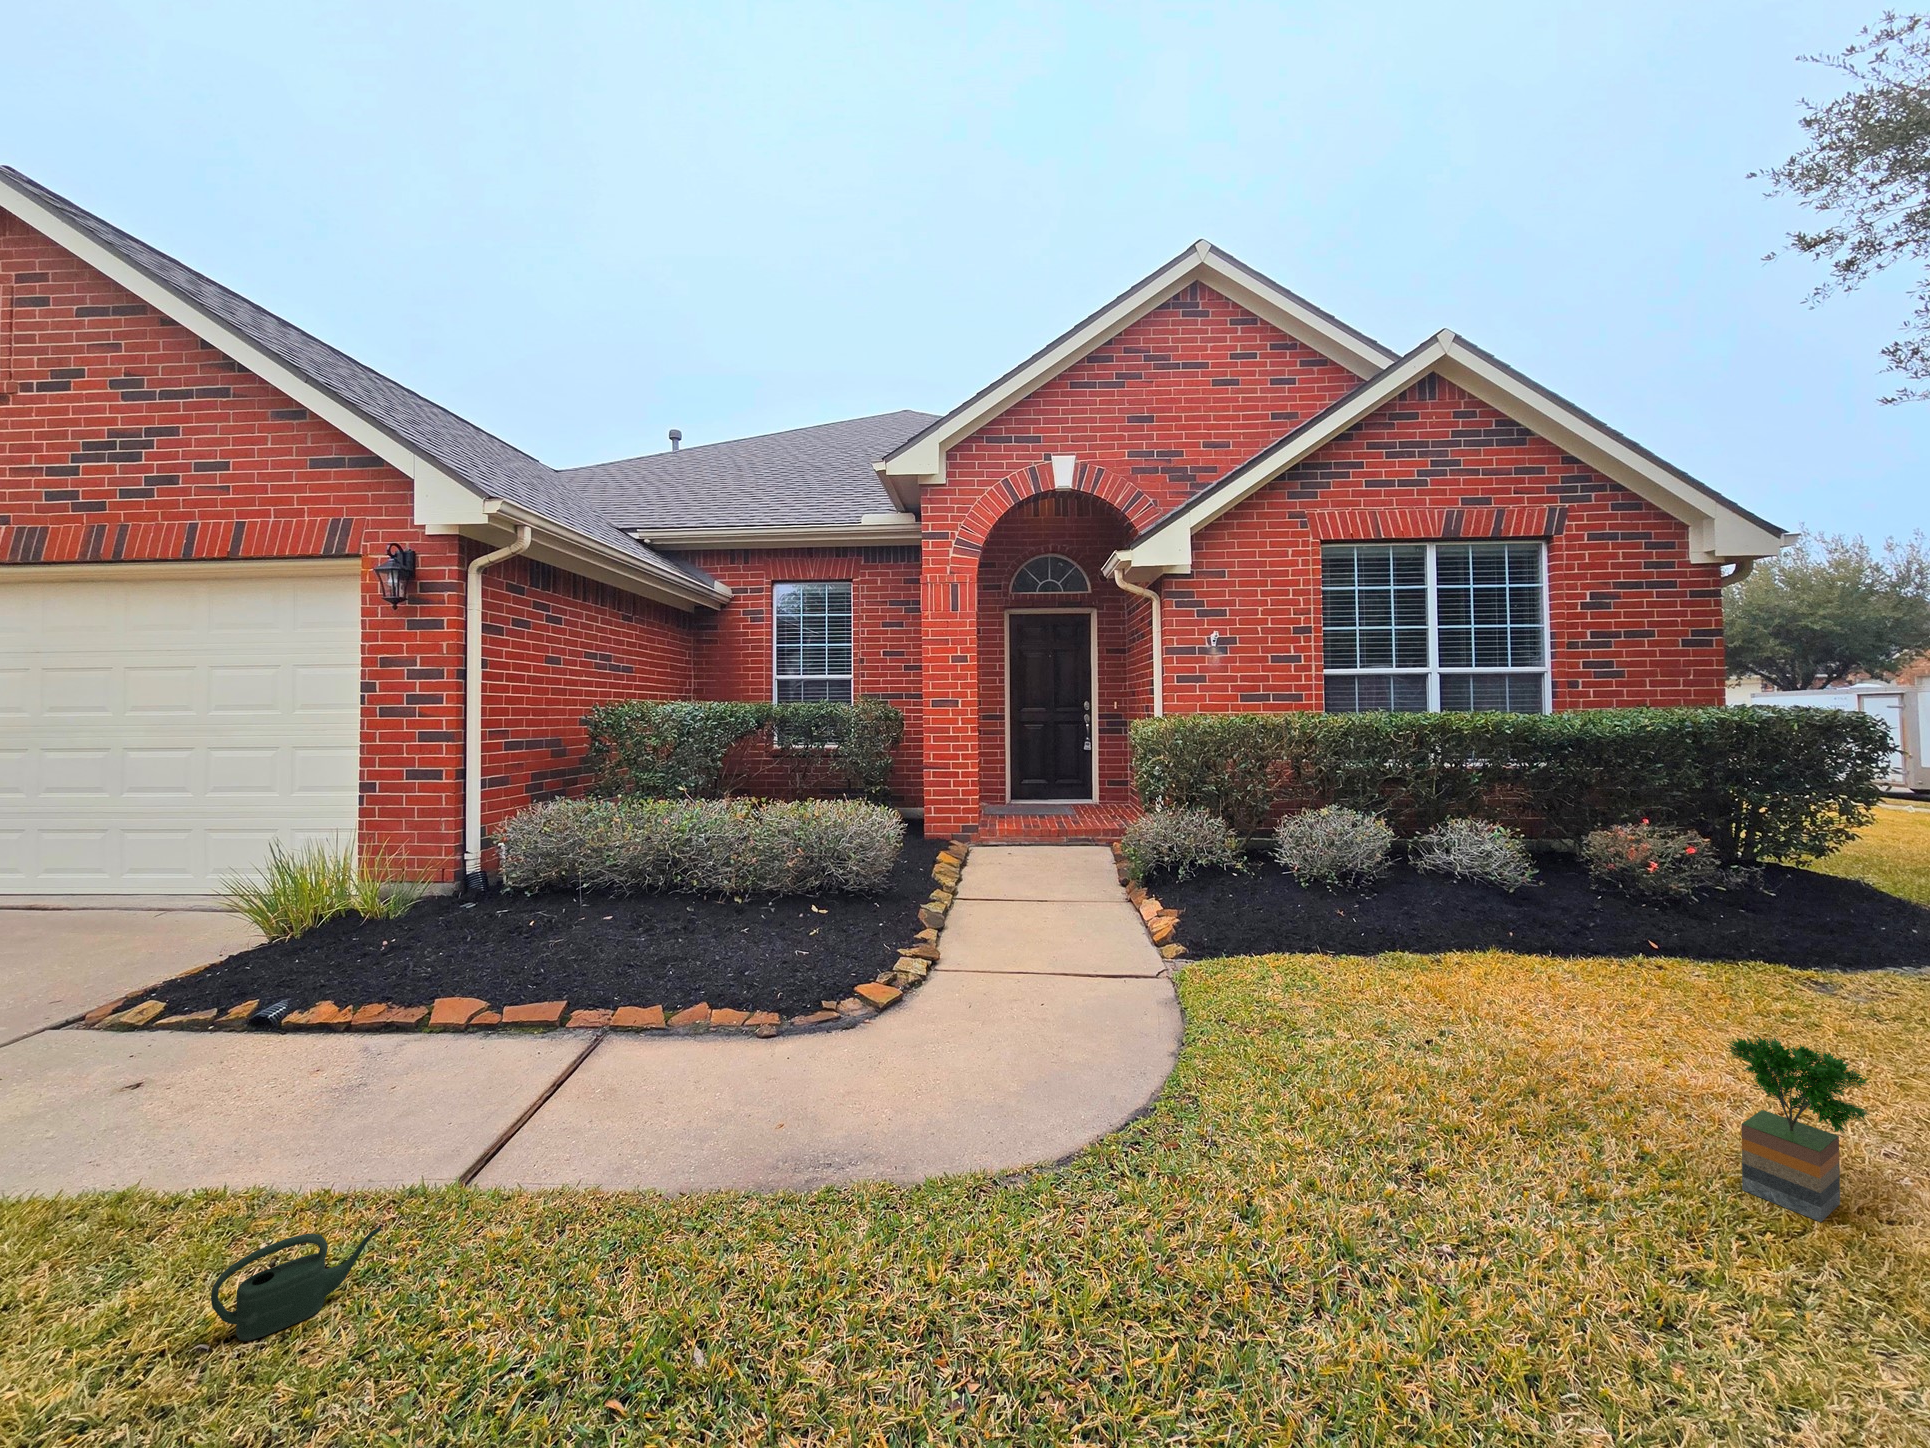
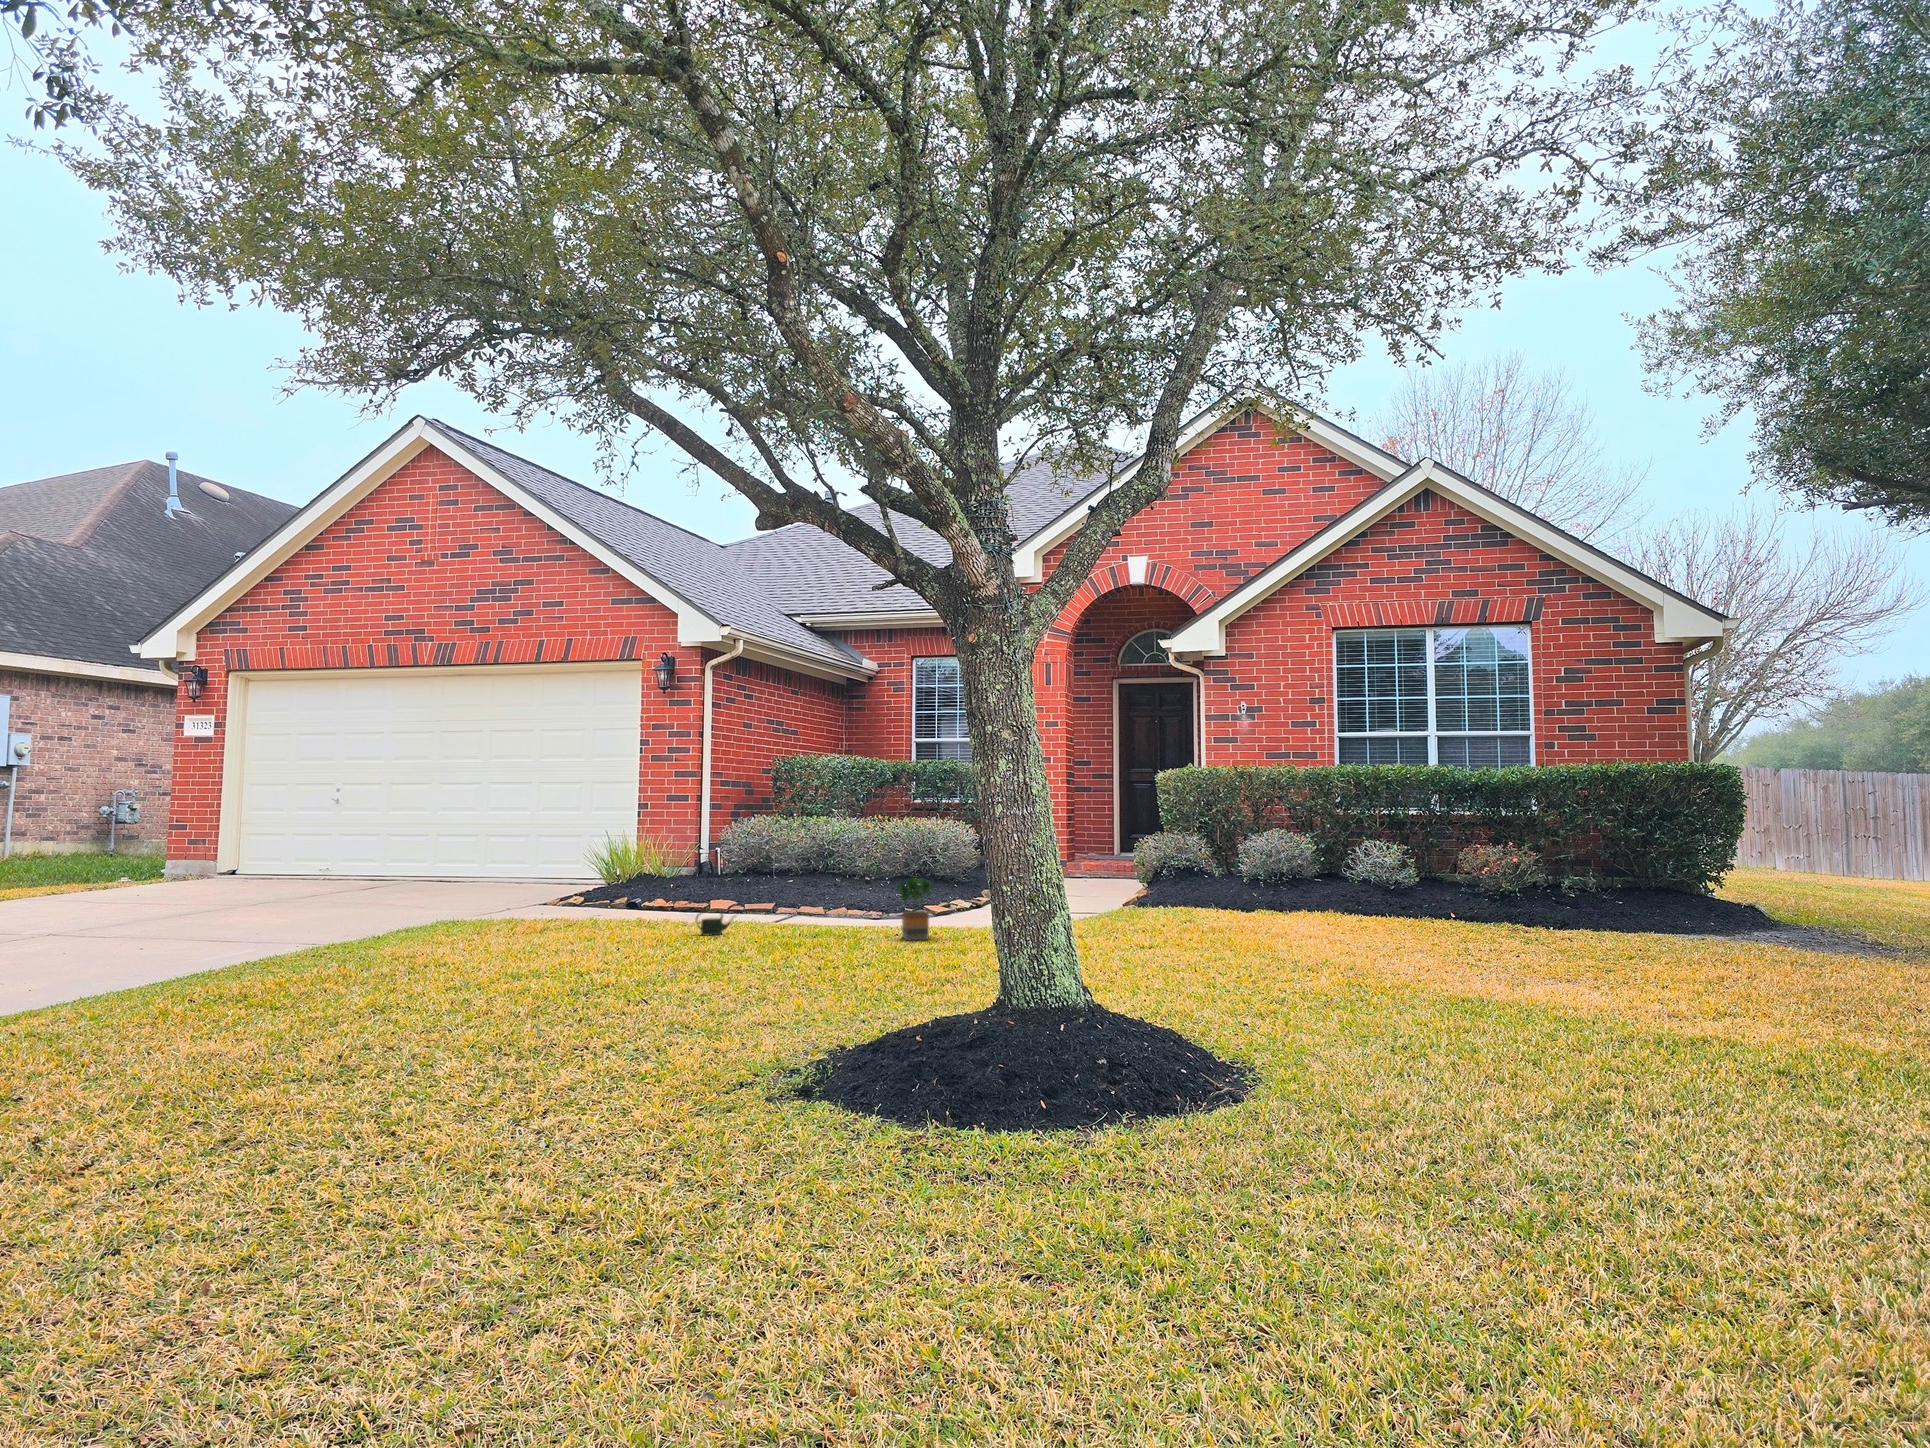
potted tree: present [1727,1037,1869,1222] -> present [896,878,934,940]

